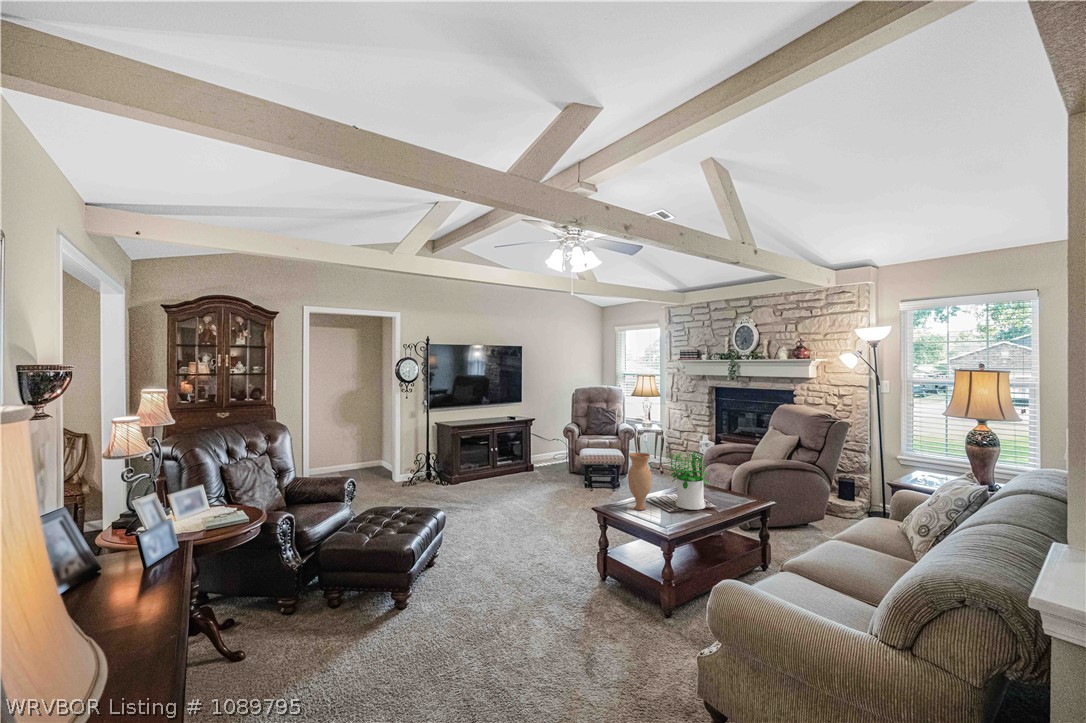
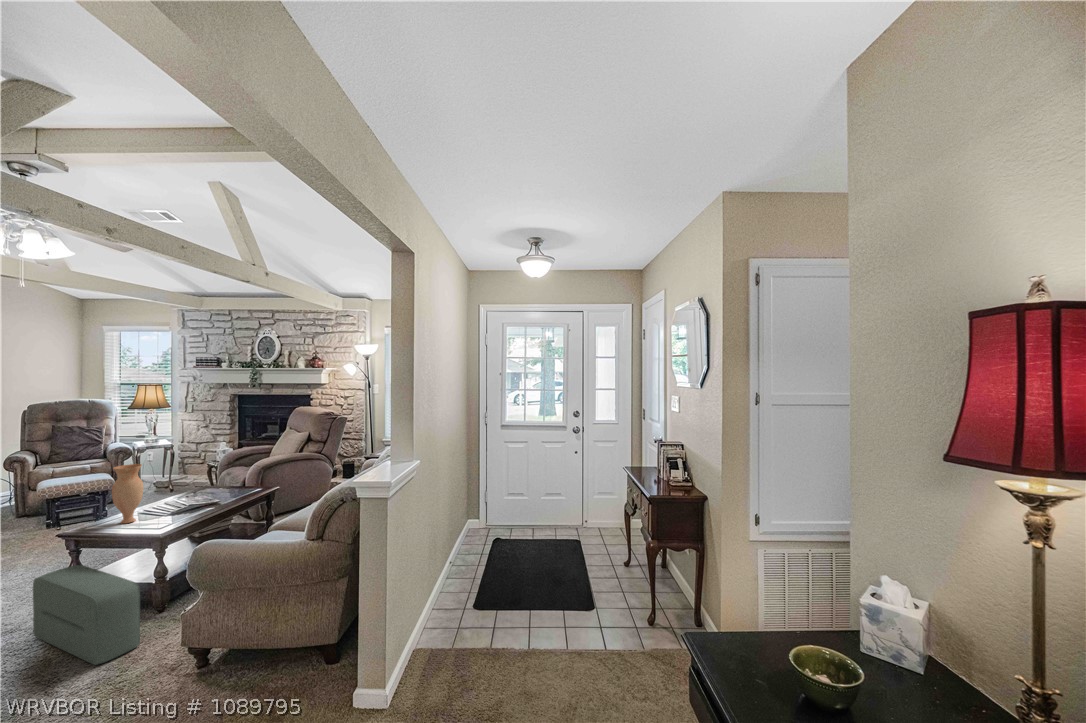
potted plant: present [666,452,709,510] -> none [163,455,212,511]
pouf: none [578,541,656,657] -> present [33,565,140,665]

